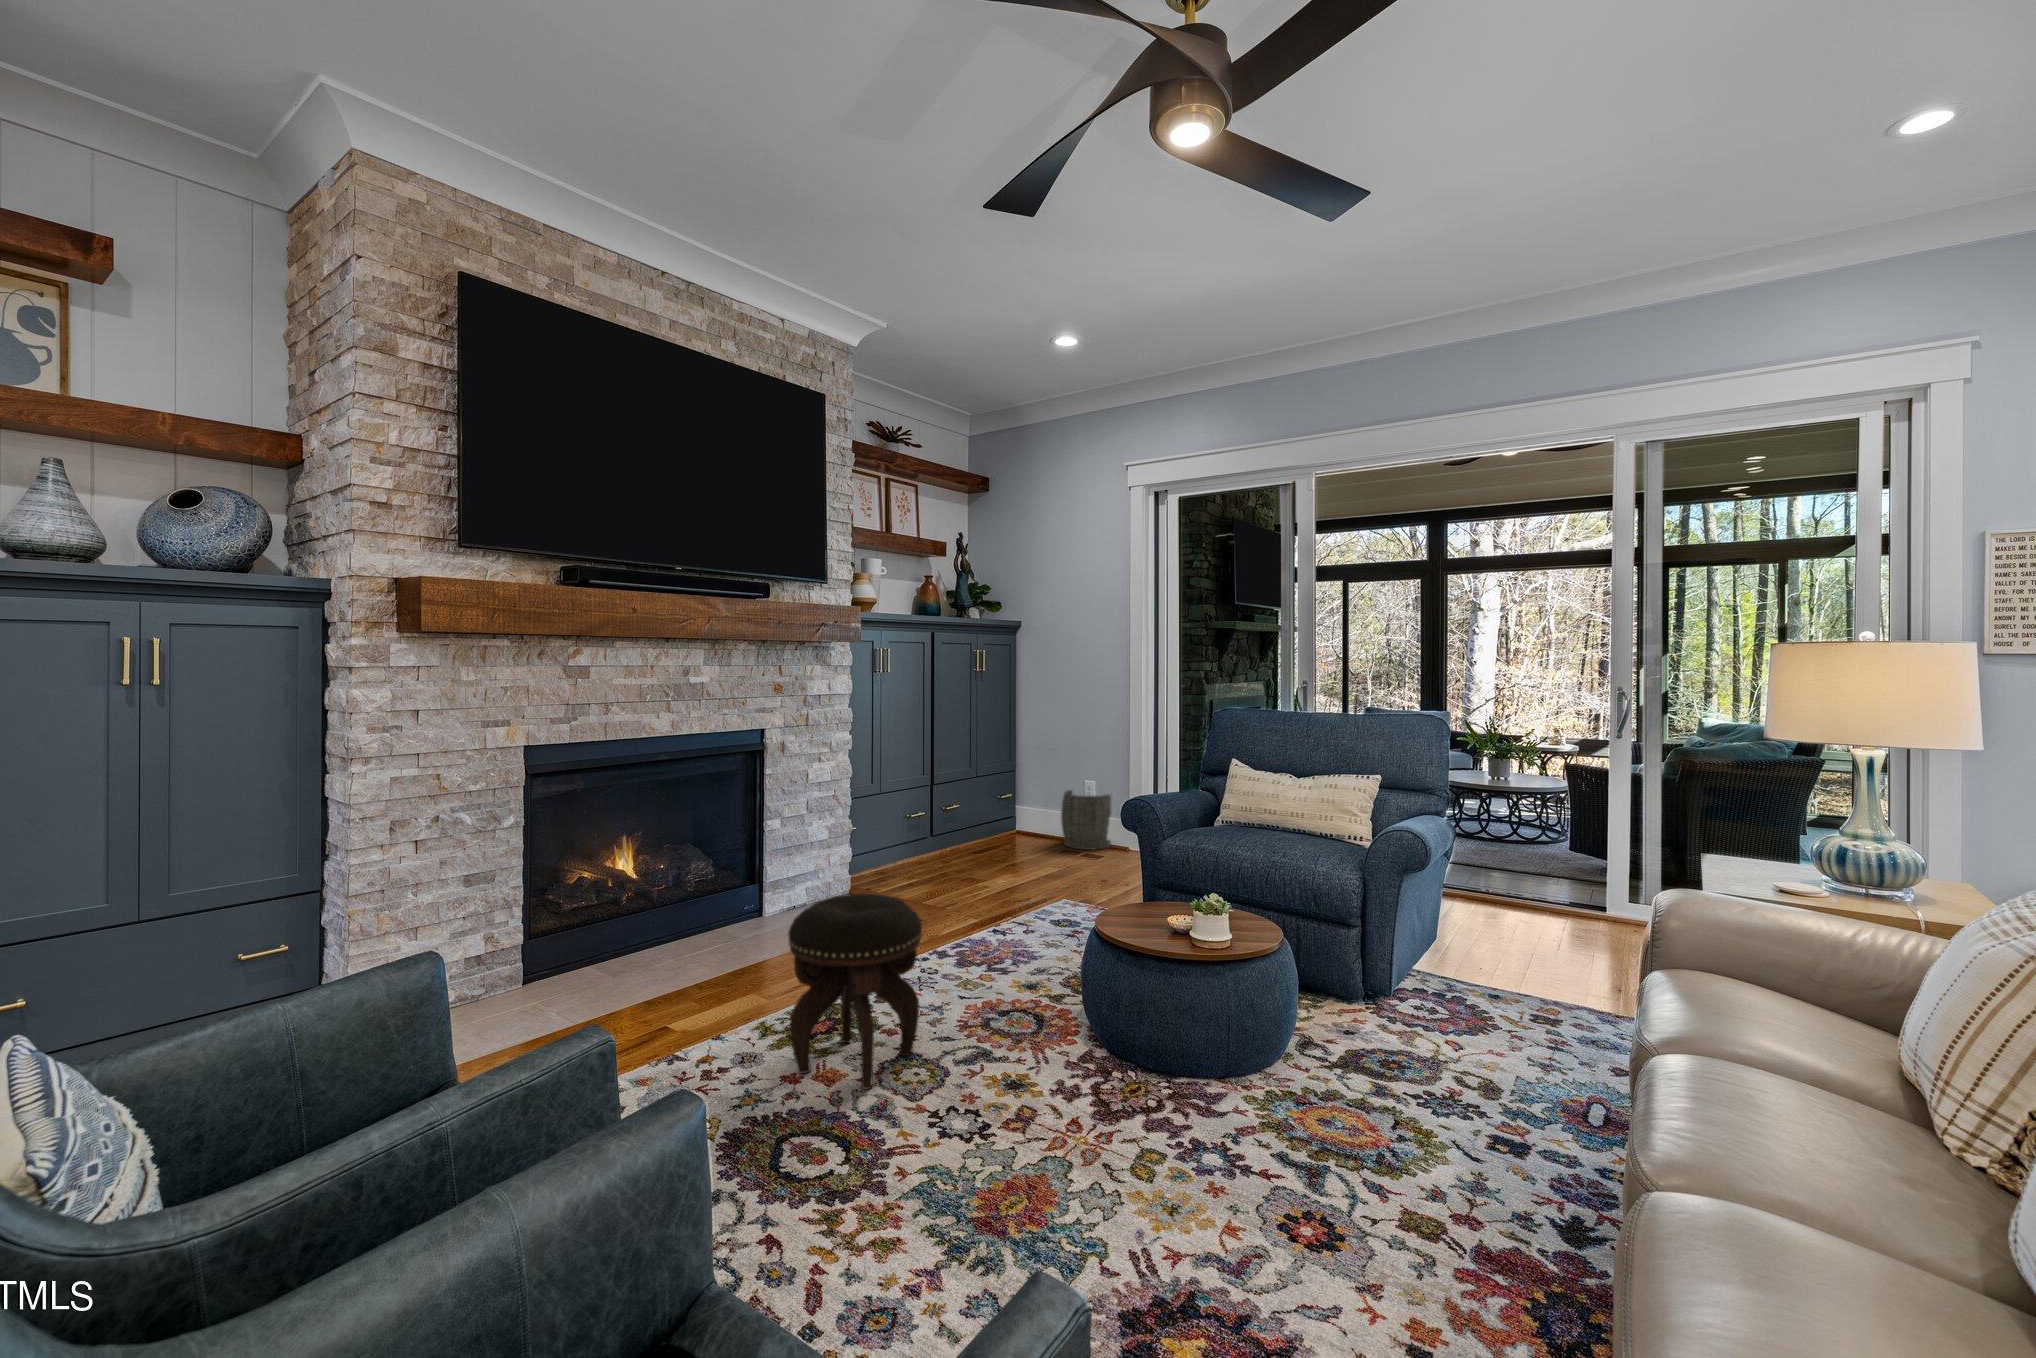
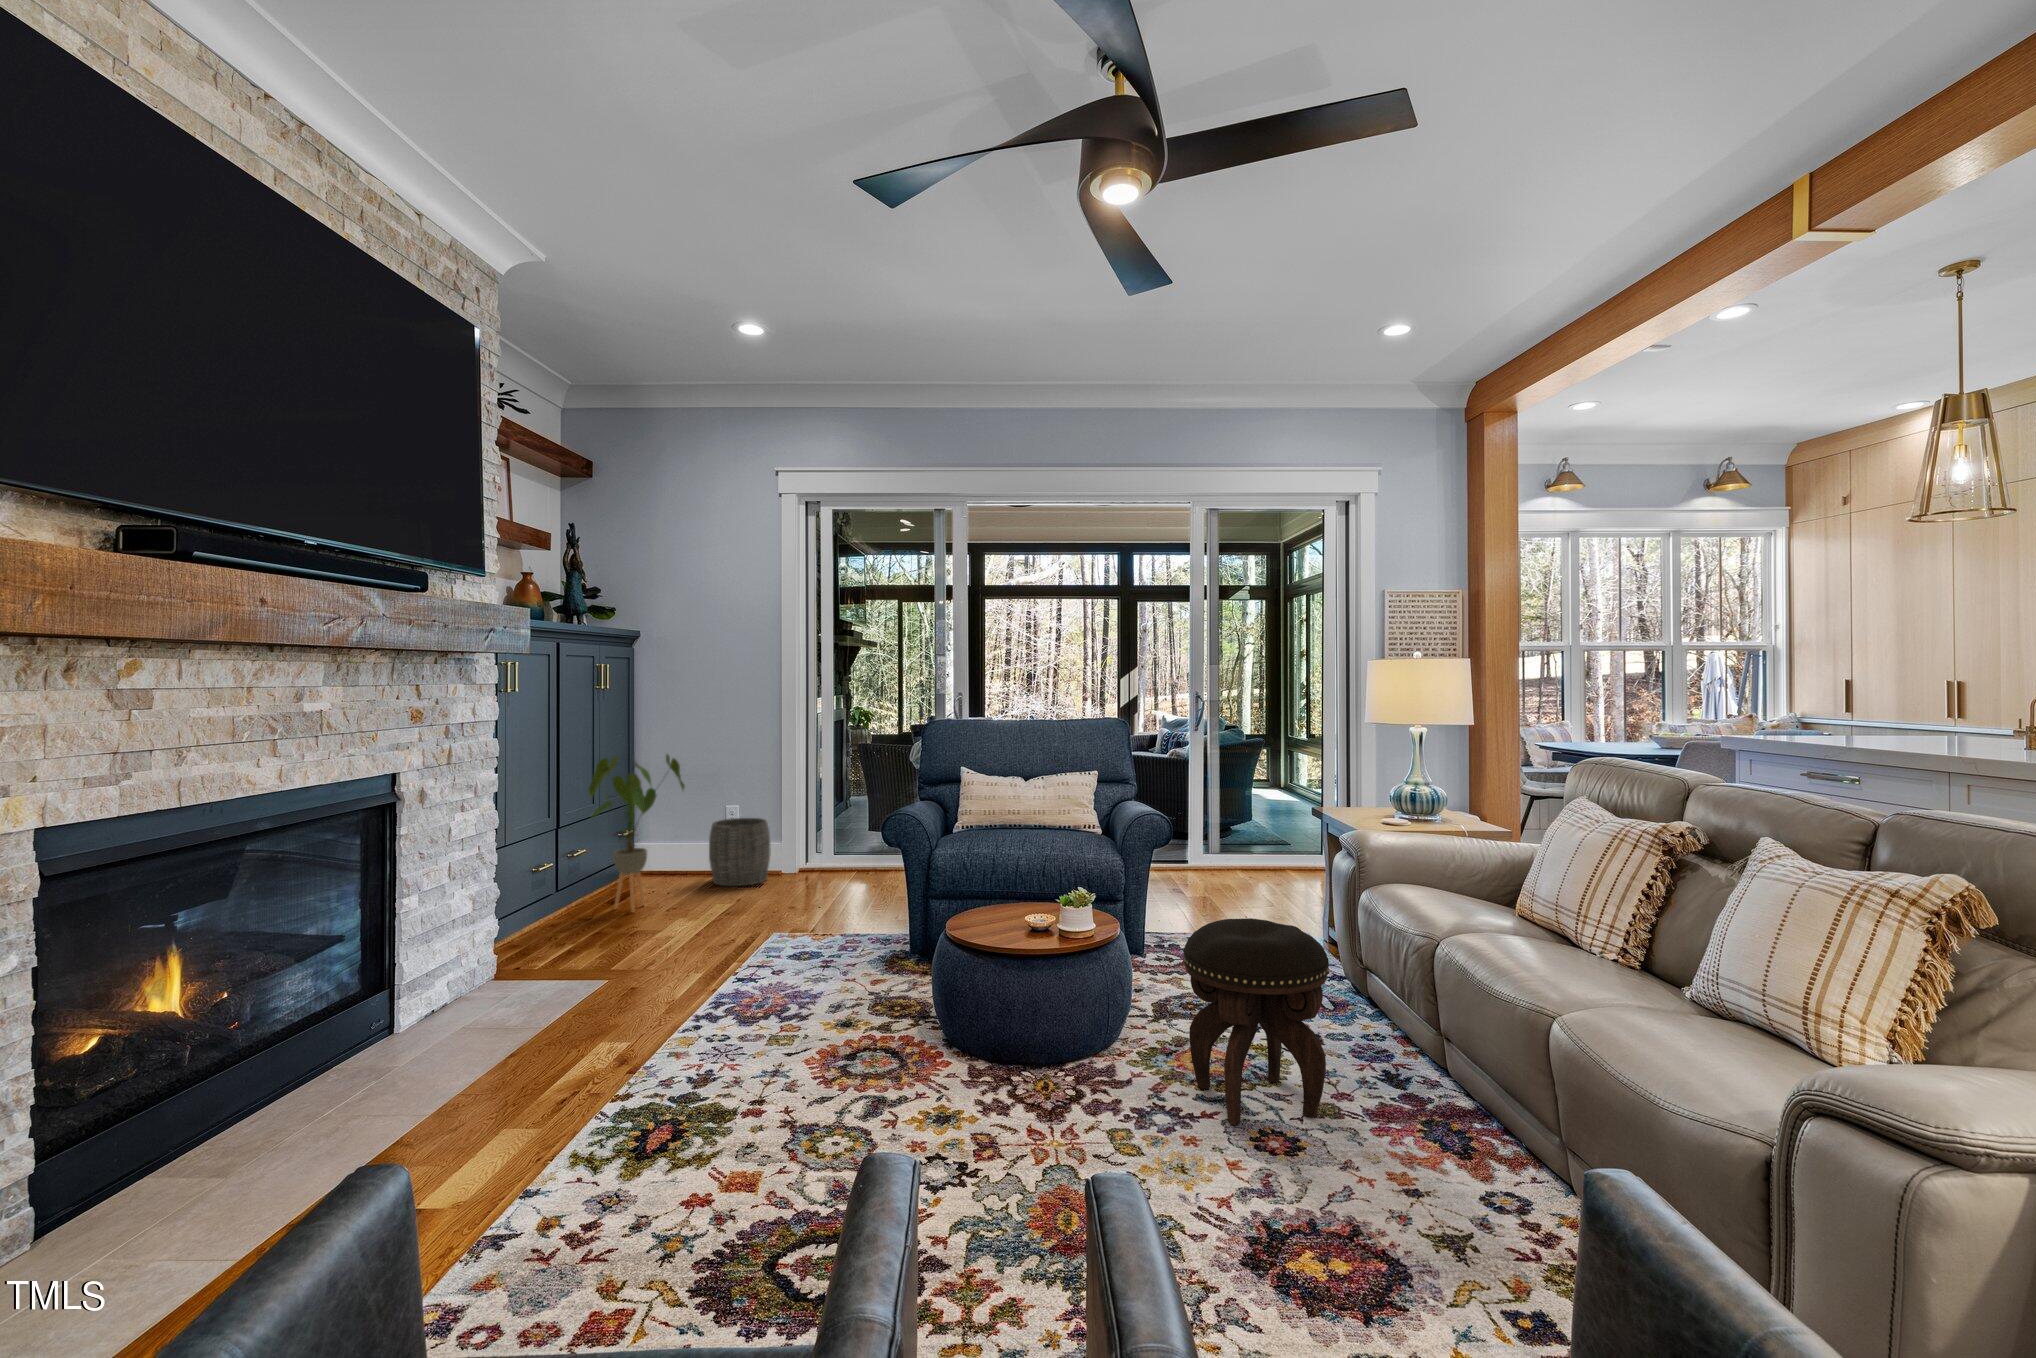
house plant: none [951,727,1032,859] -> present [588,754,685,912]
footstool: present [788,894,922,1089] -> present [1183,918,1329,1125]

